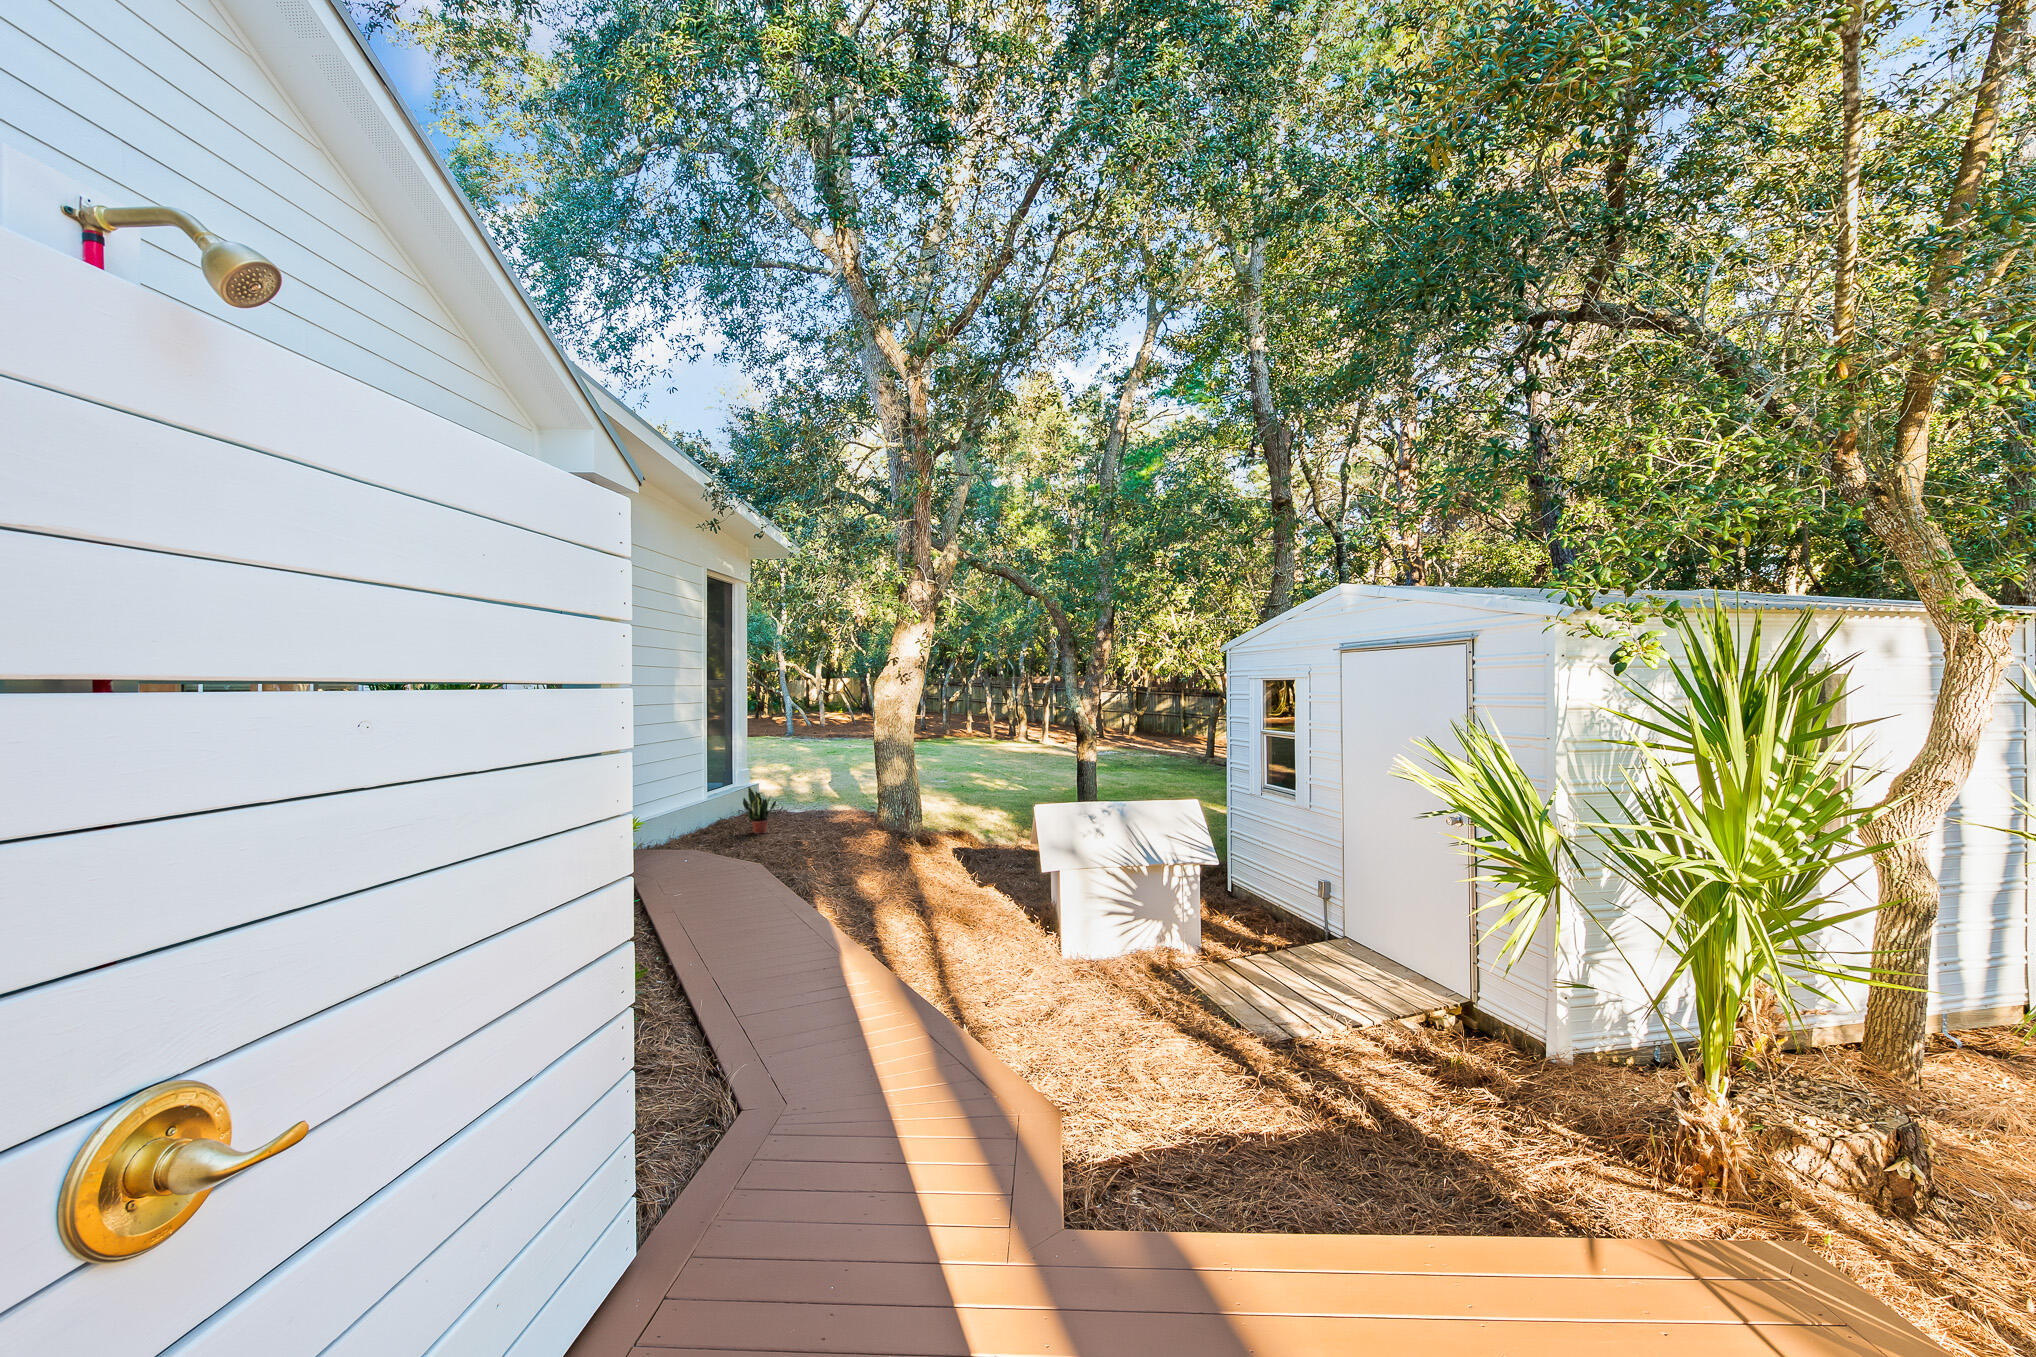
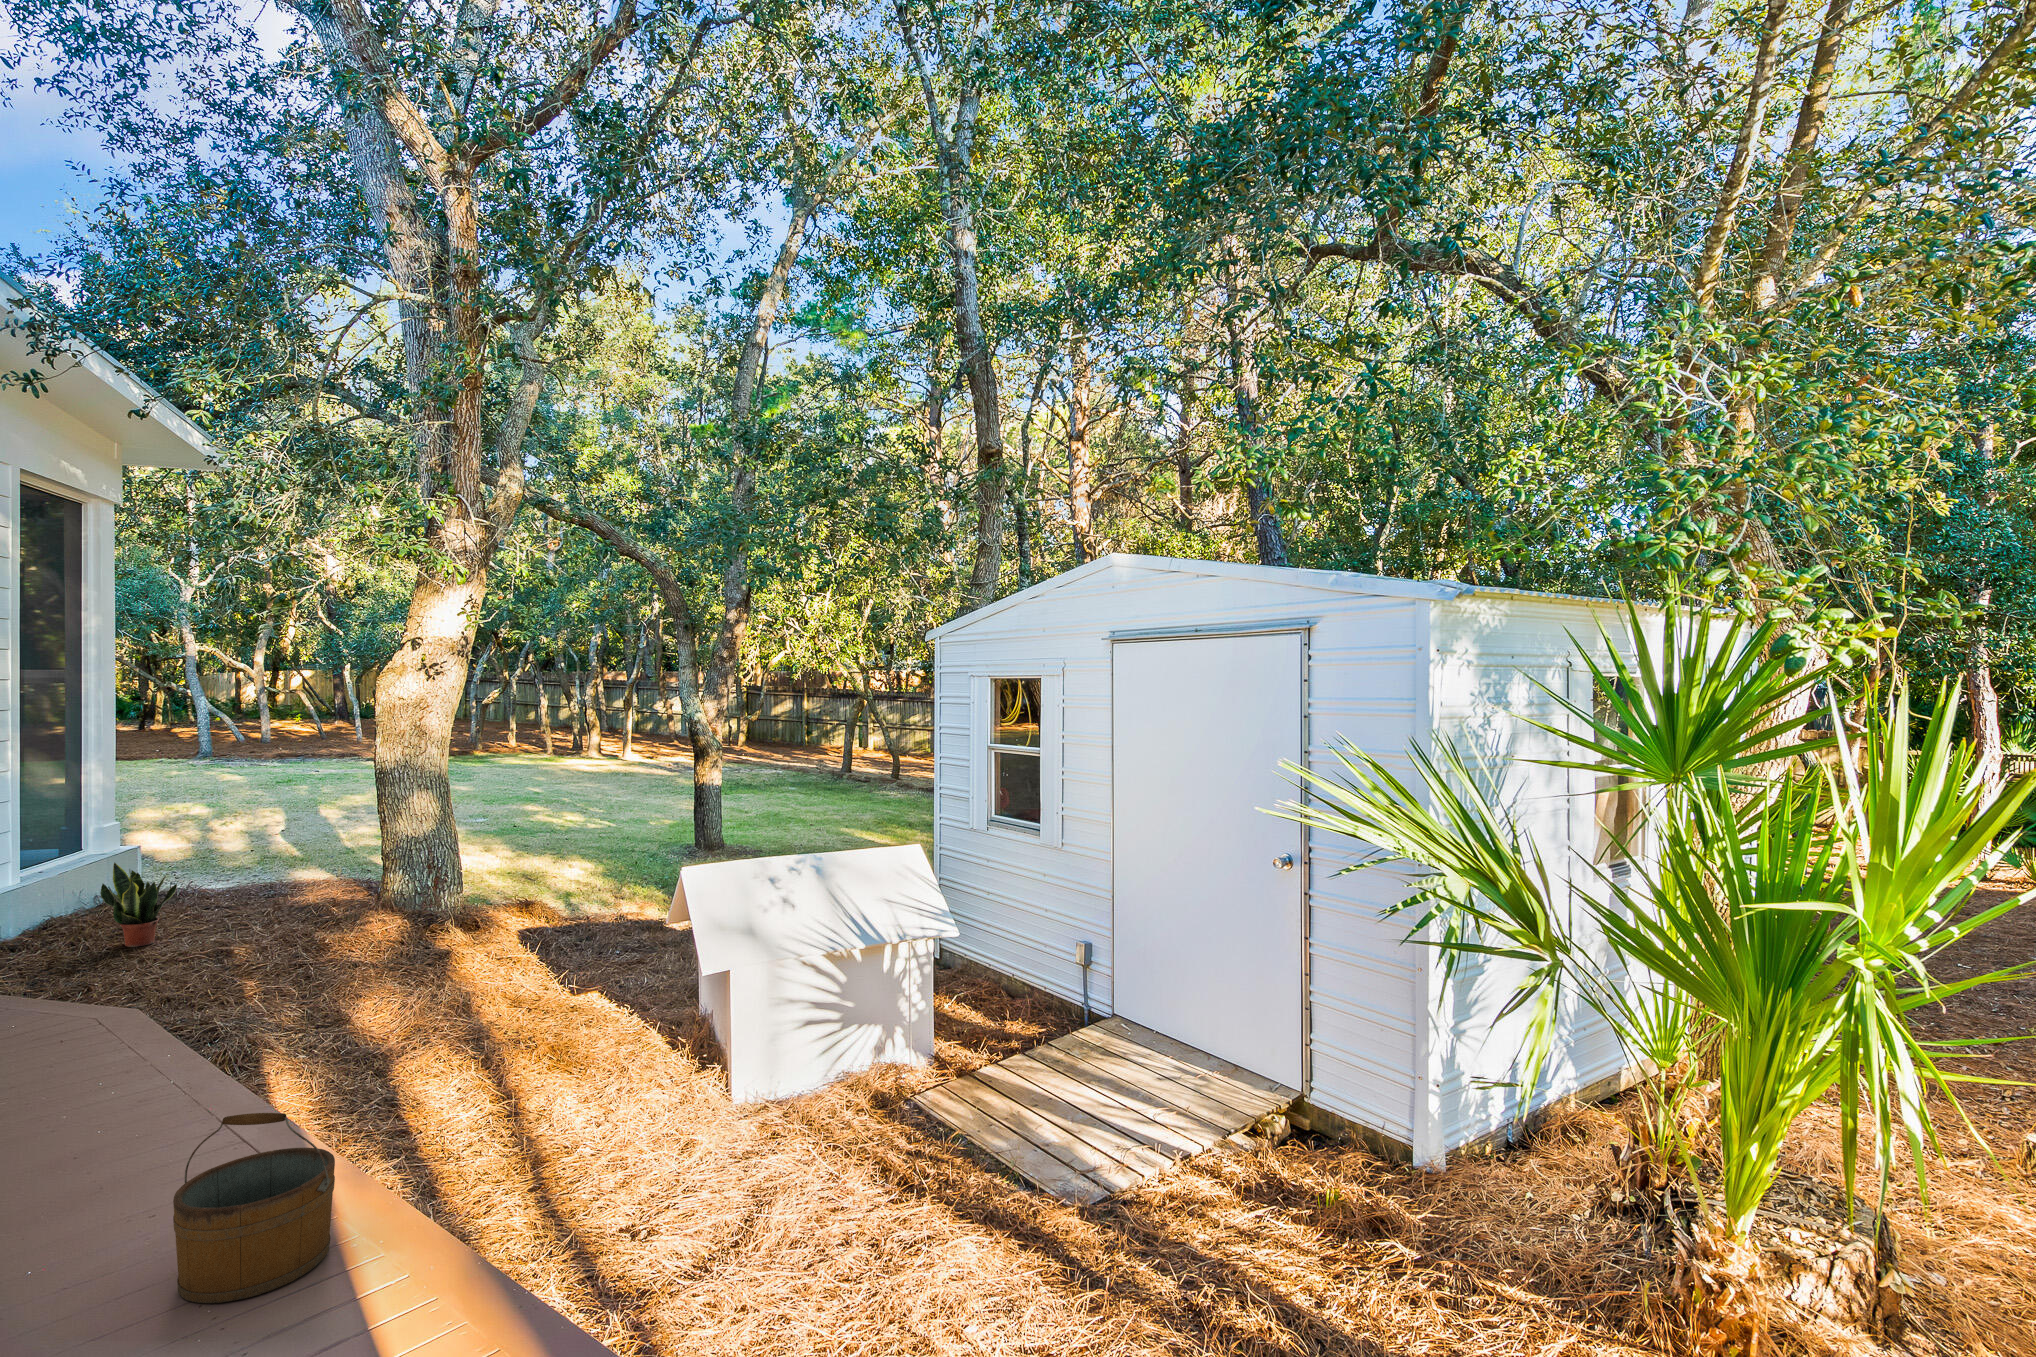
bucket: none [775,894,839,979] -> present [173,1113,335,1303]

